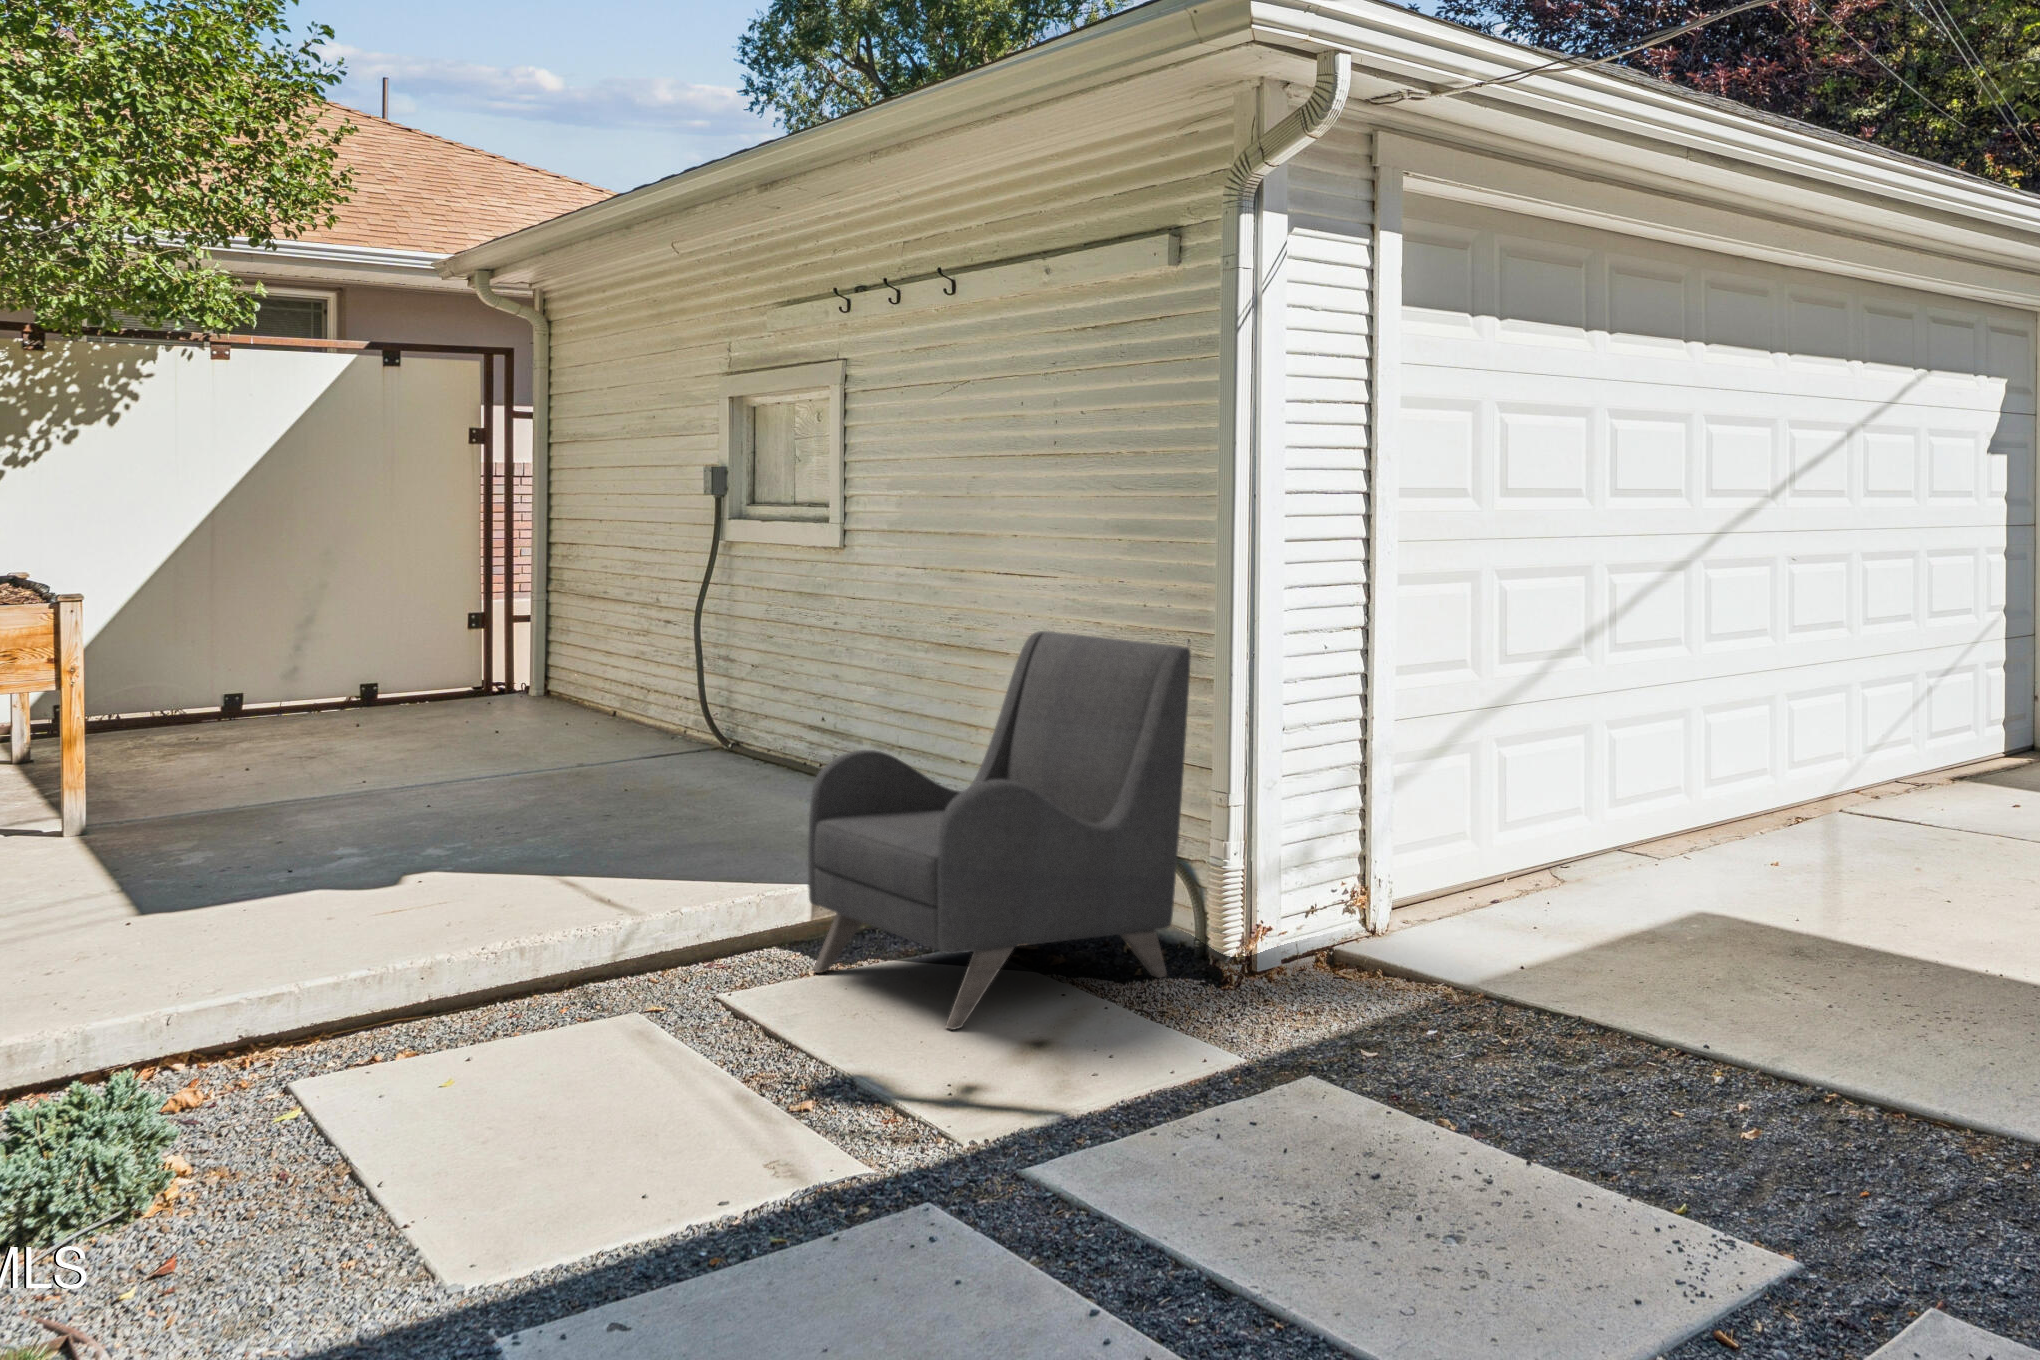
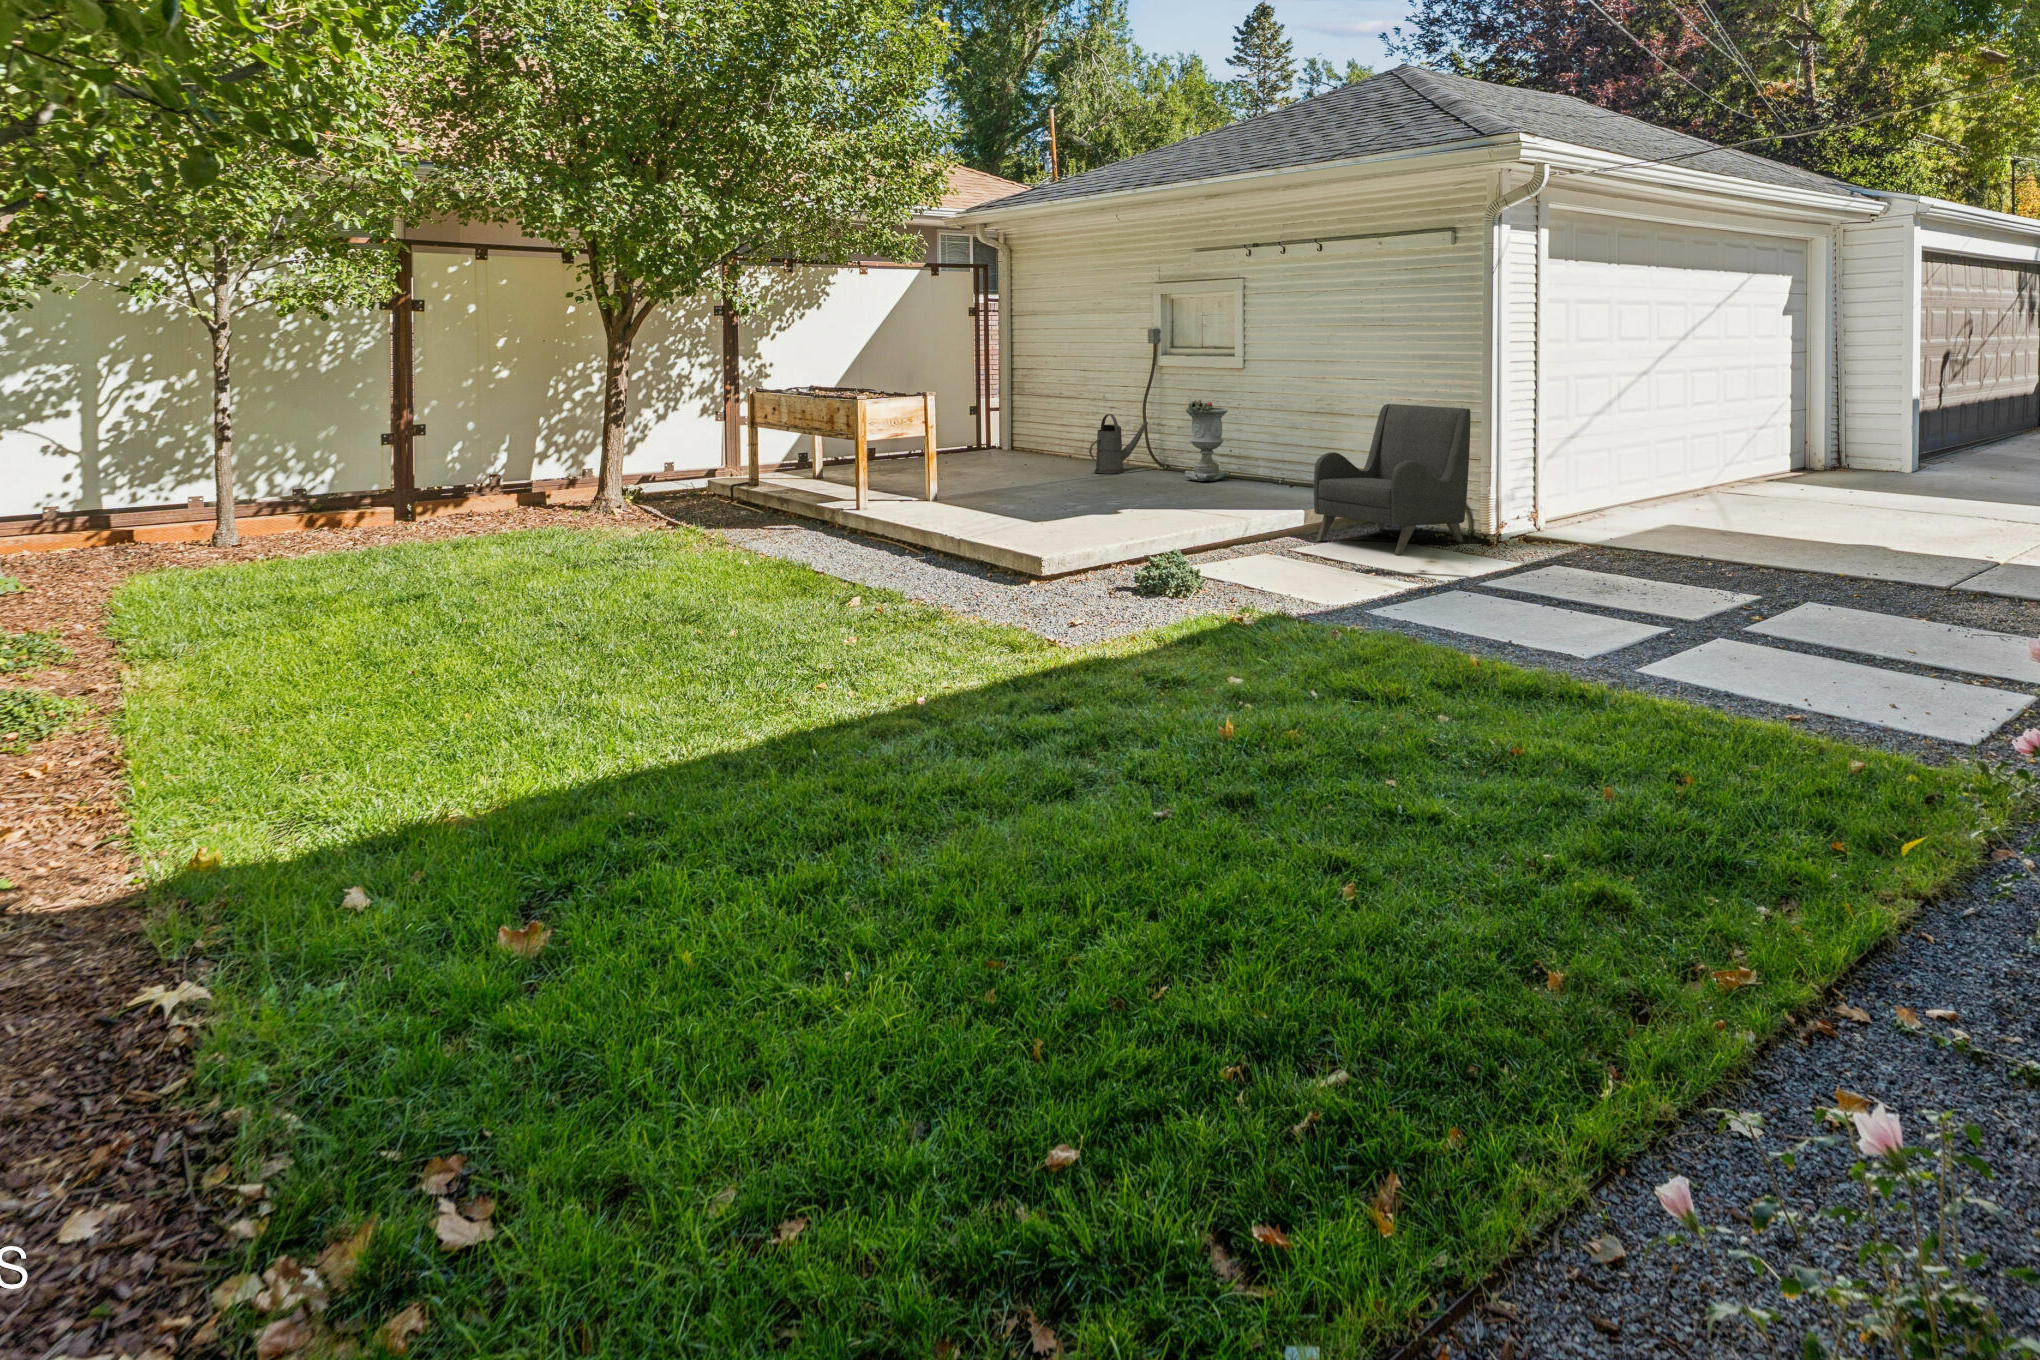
planter: none [701,611,799,791] -> present [1184,400,1228,481]
watering can: none [536,639,687,767] -> present [1089,414,1148,474]

